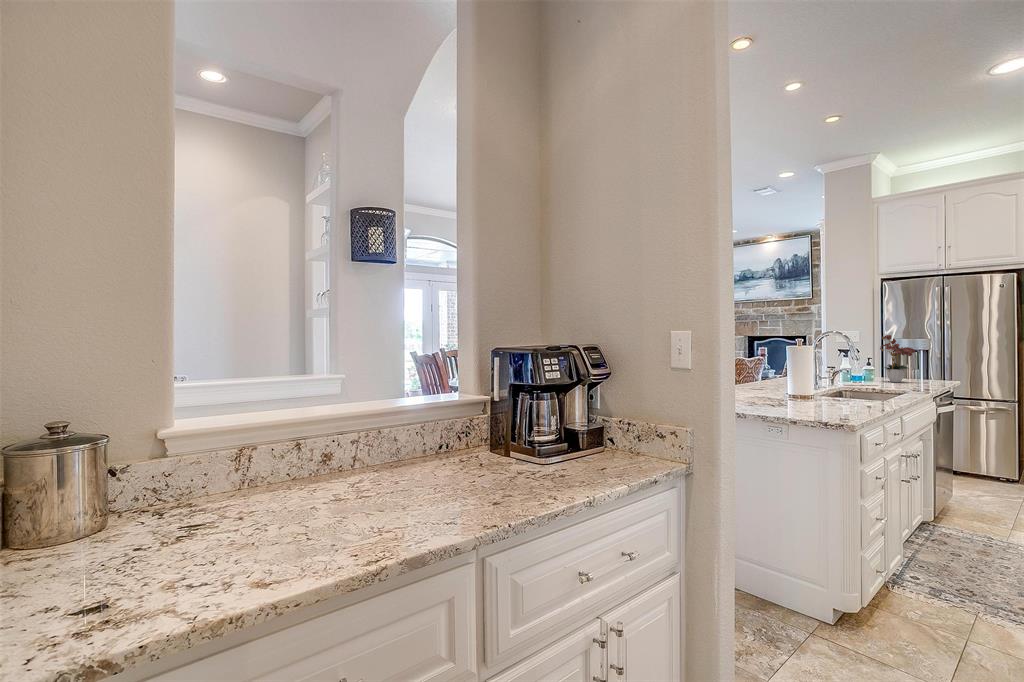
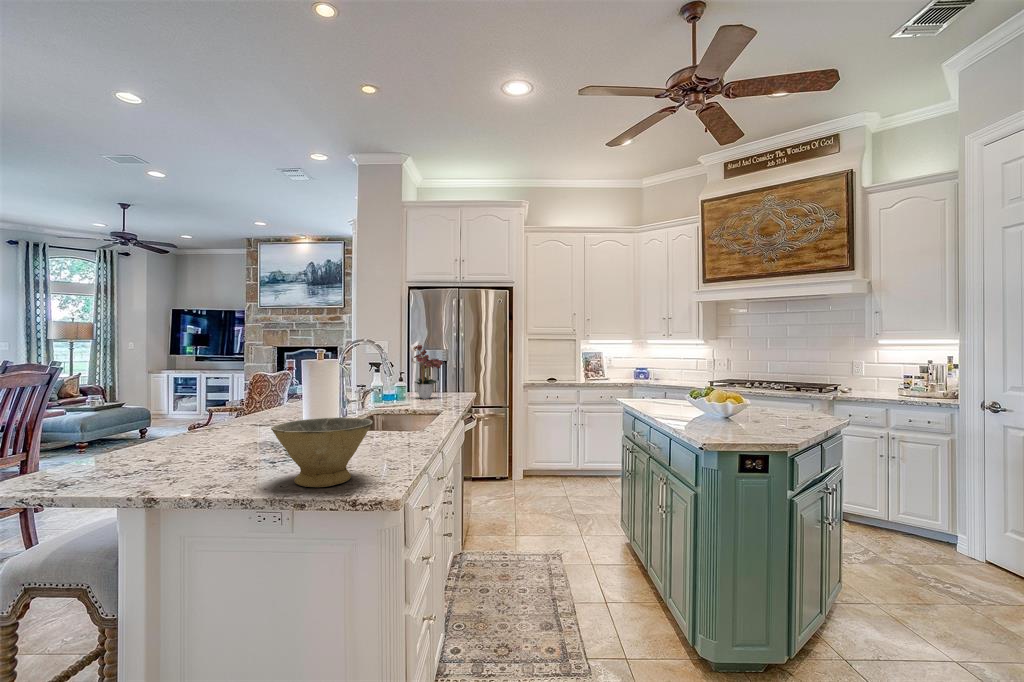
bowl: none [780,378,837,411] -> present [271,418,373,487]

